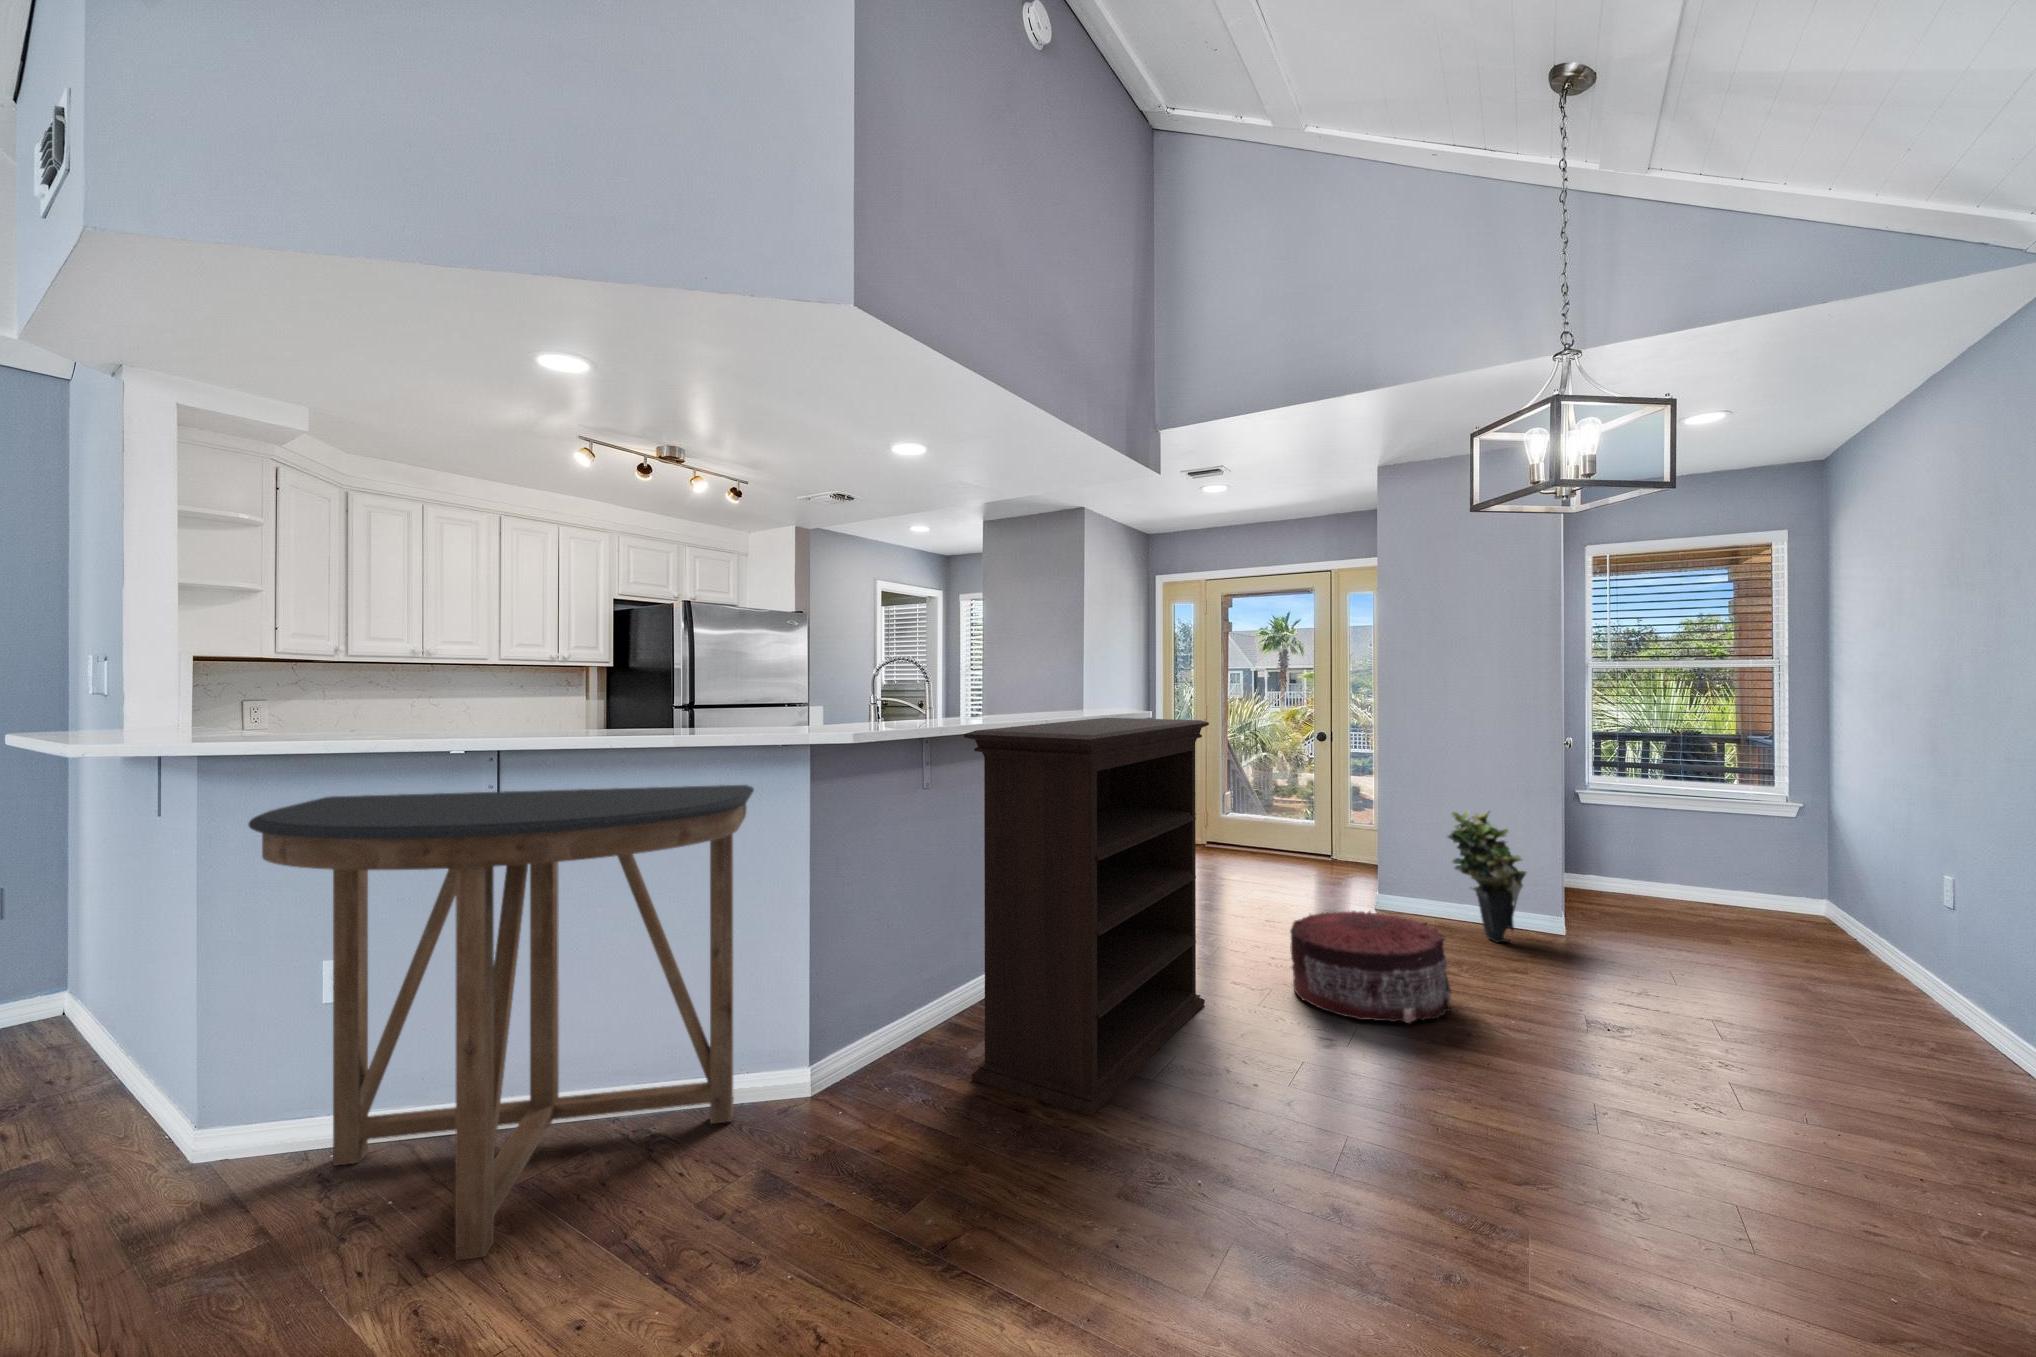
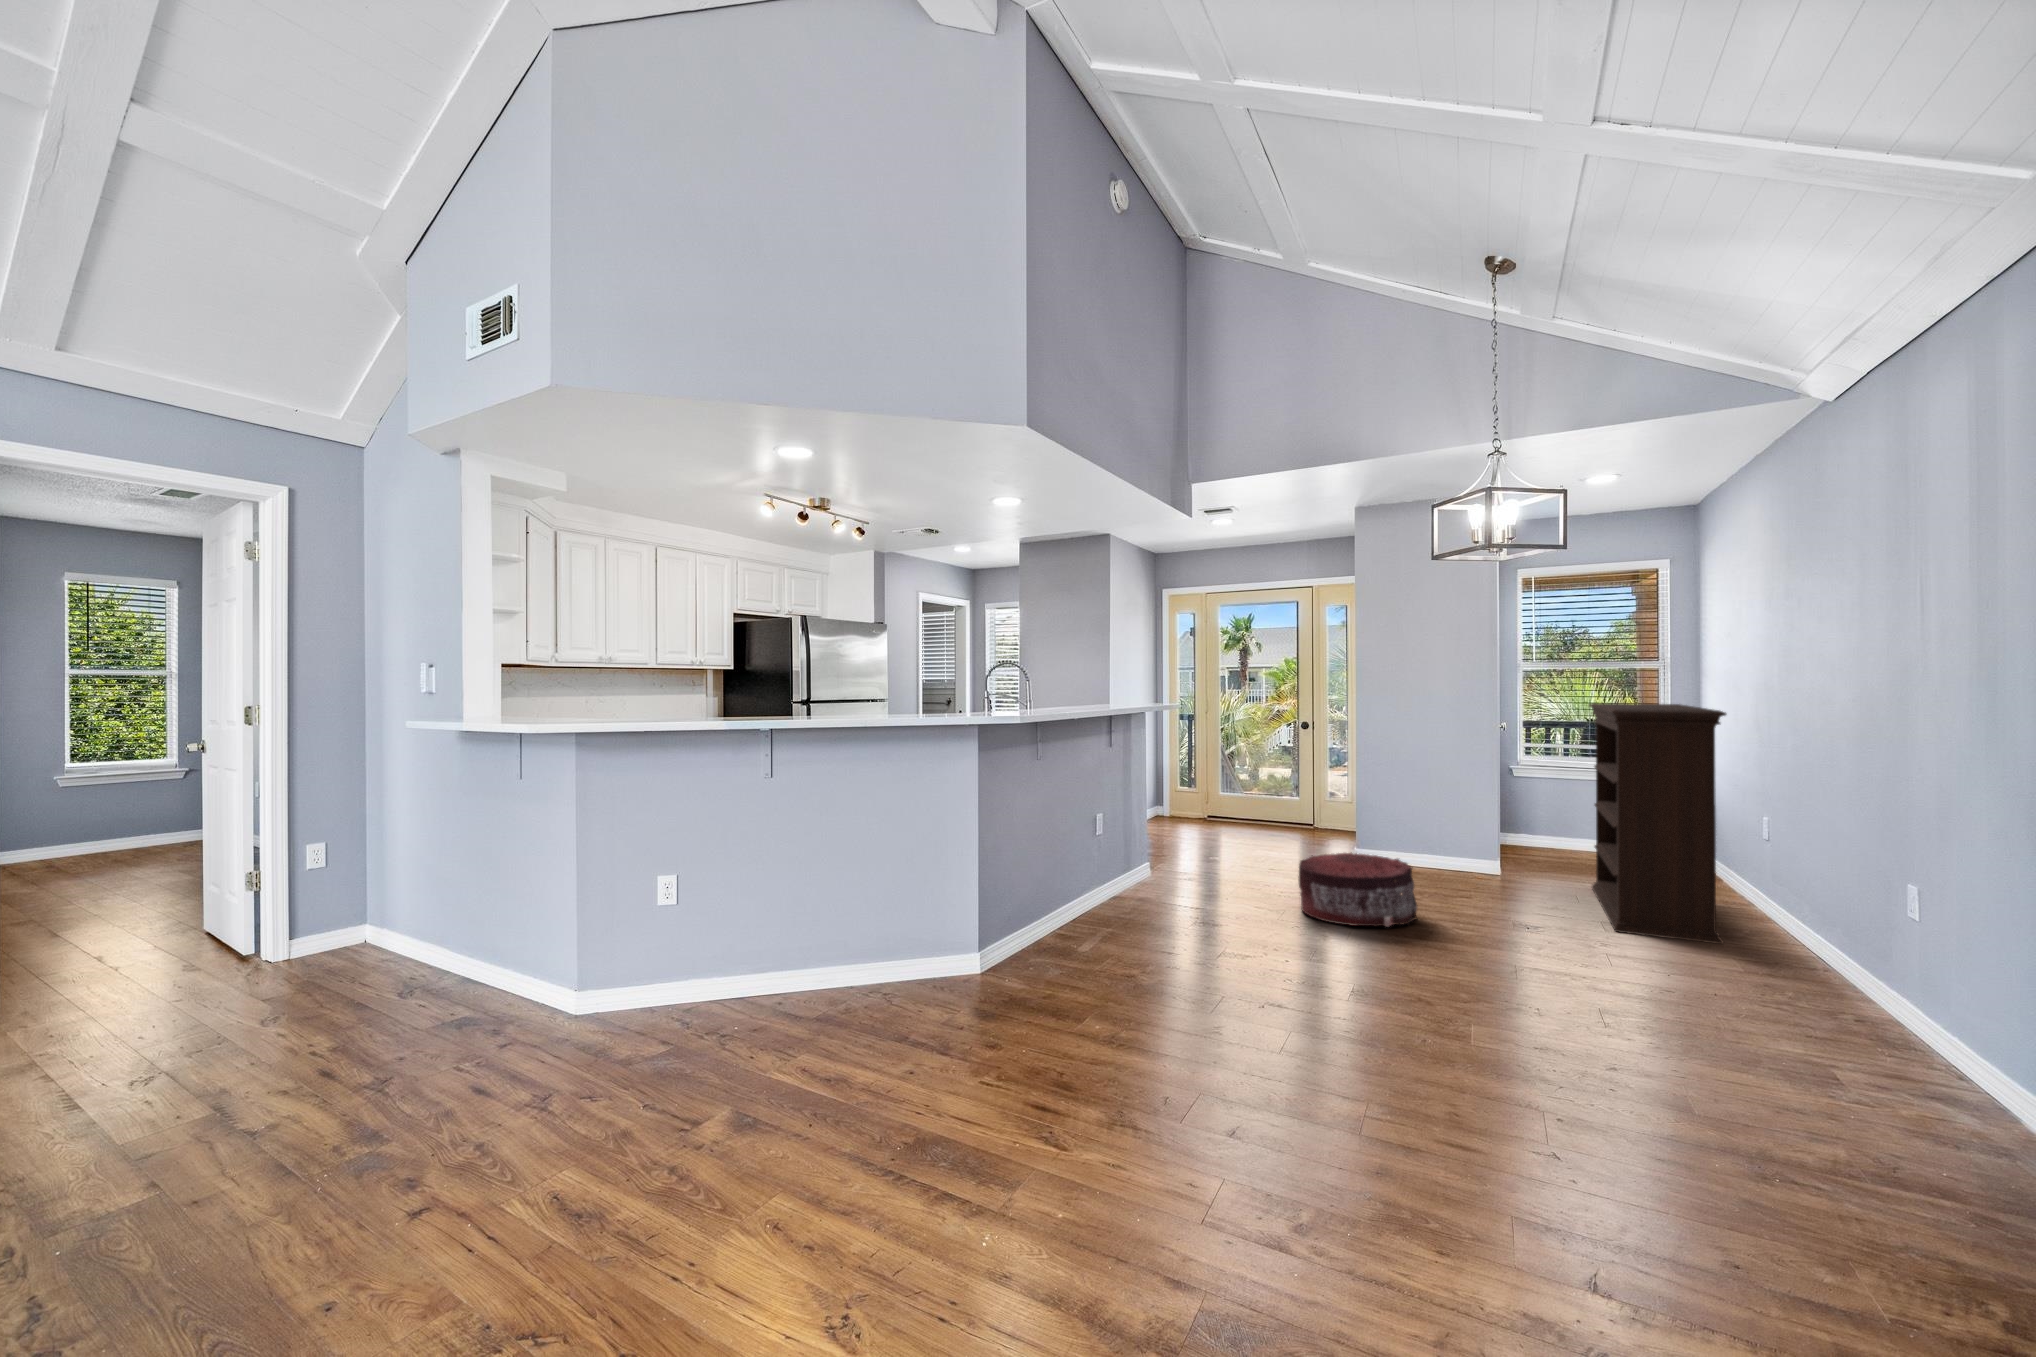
bookshelf: present [964,718,1209,1116] -> present [1589,703,1726,944]
console table: present [248,785,754,1261] -> none [652,753,956,1051]
potted plant: present [1447,811,1527,942] -> none [1410,780,1472,881]

